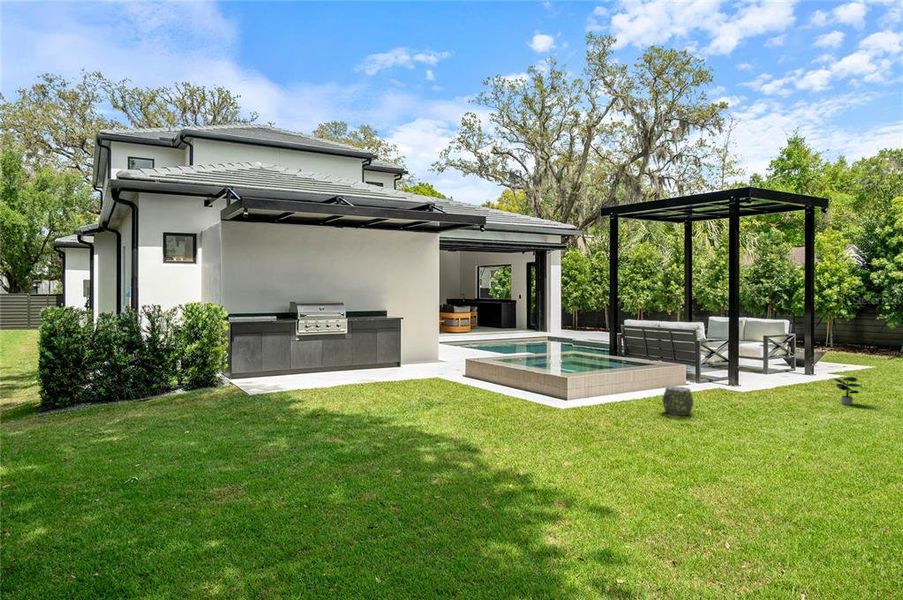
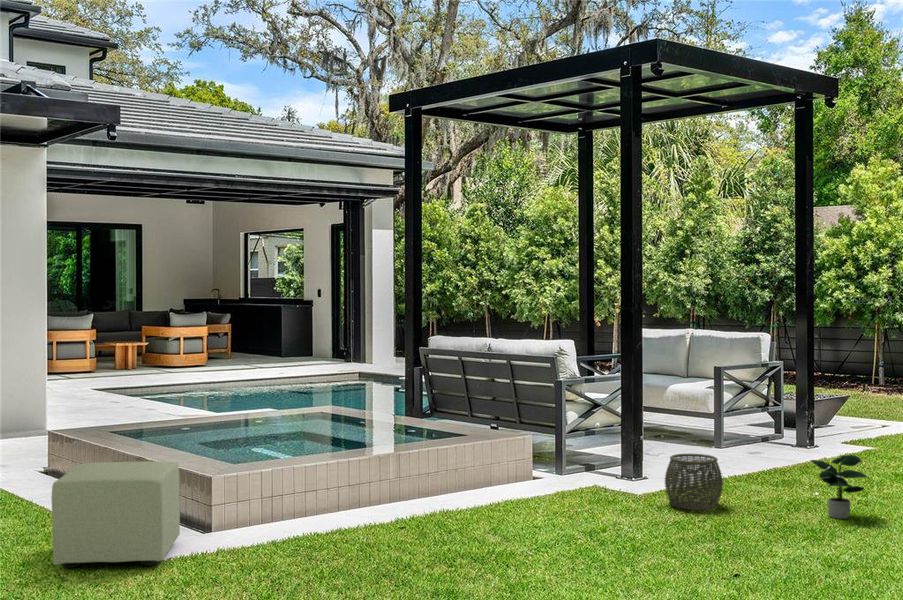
ottoman: none [523,371,568,411] -> present [51,461,180,568]
woven basket: present [663,387,693,415] -> present [665,454,723,510]

